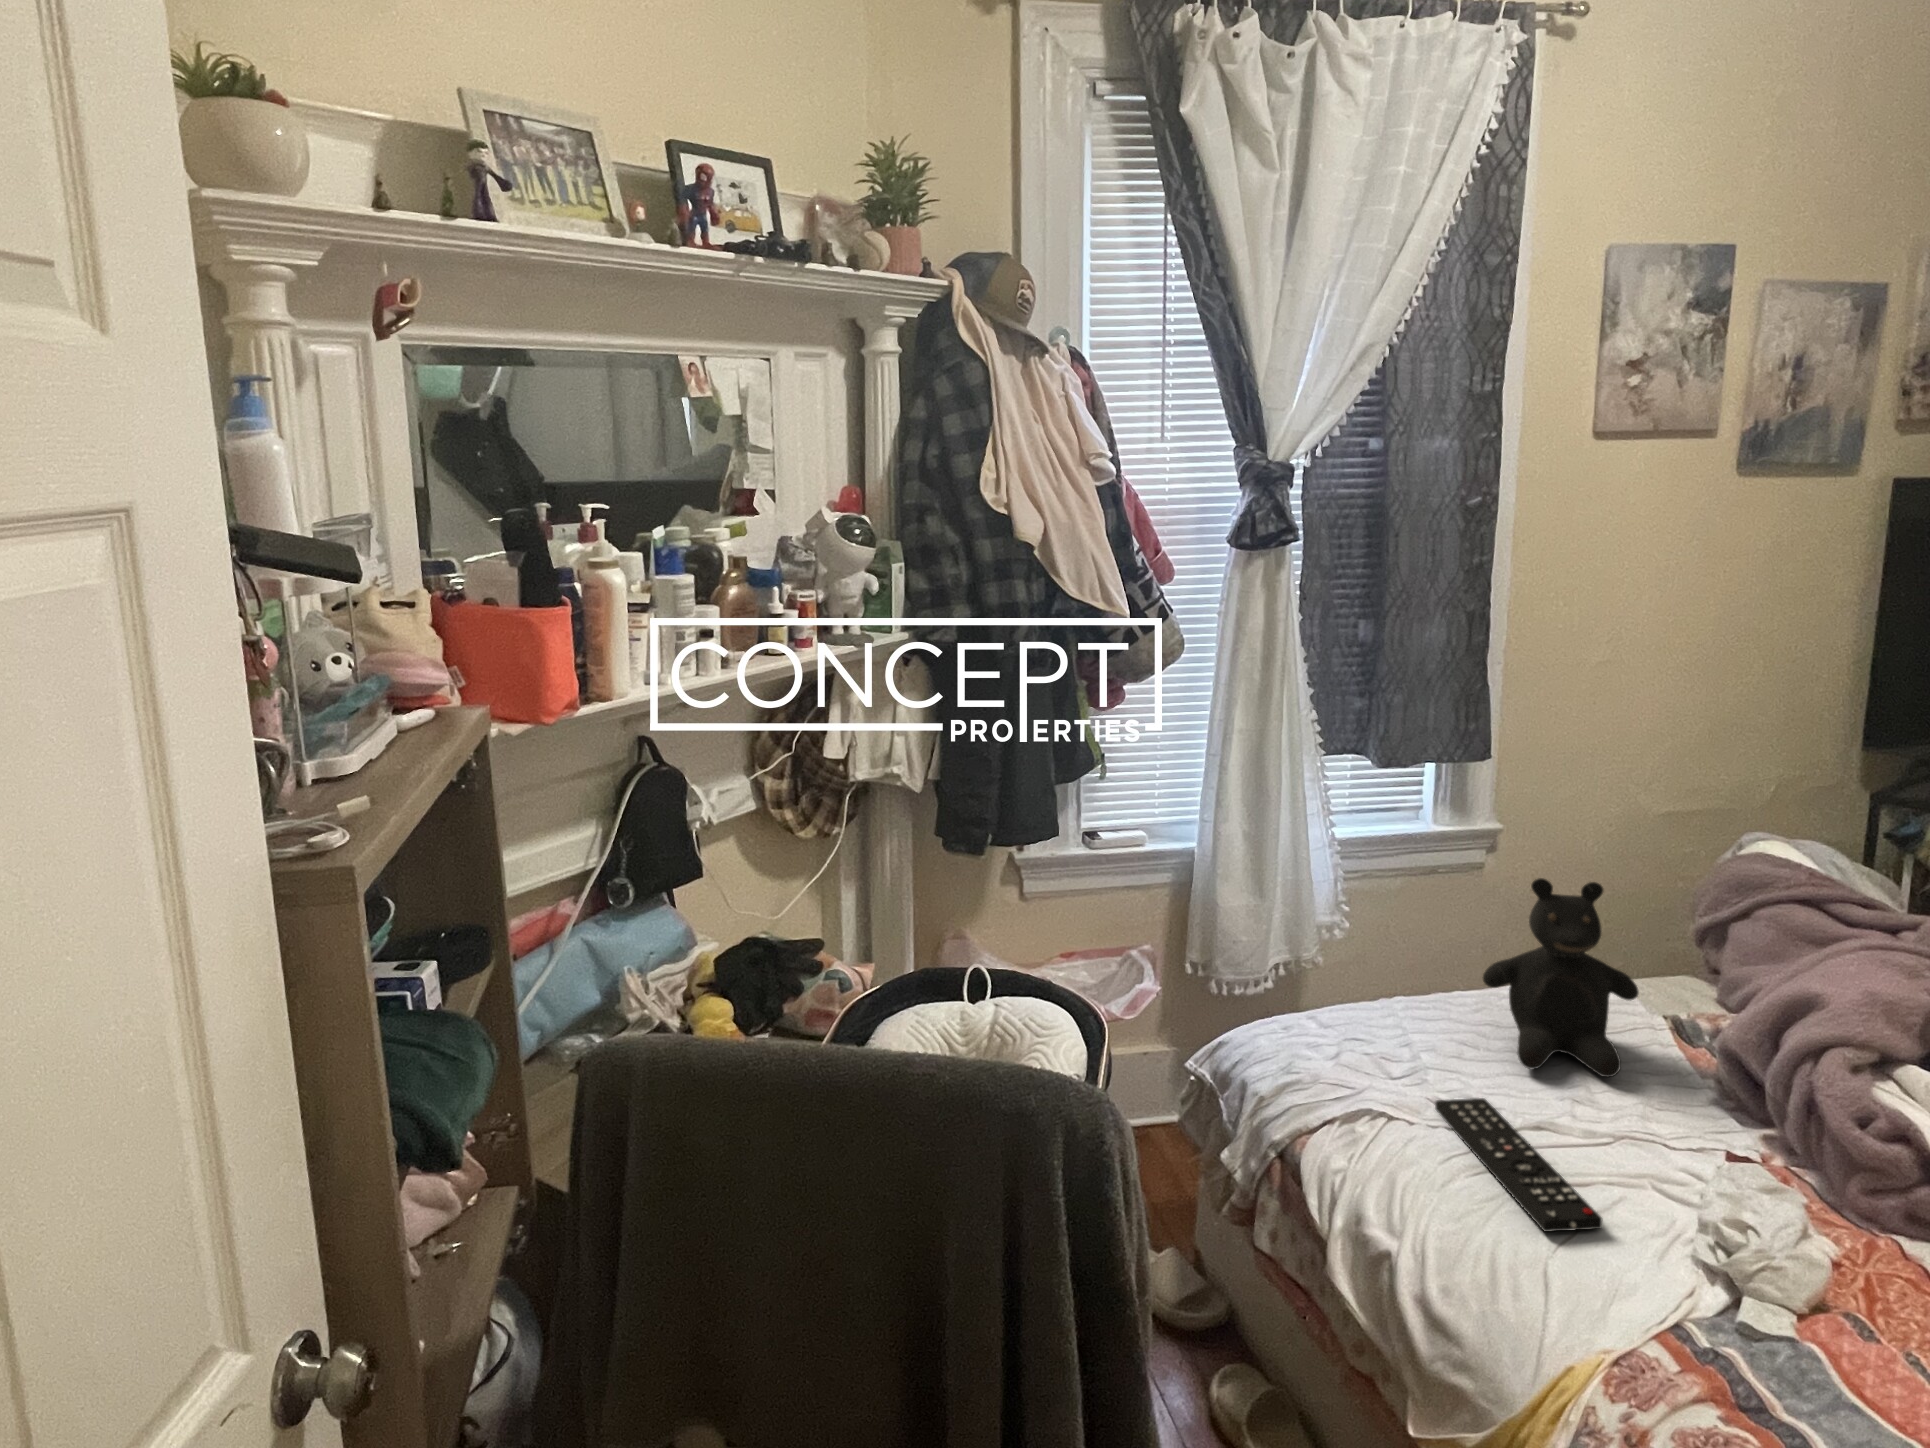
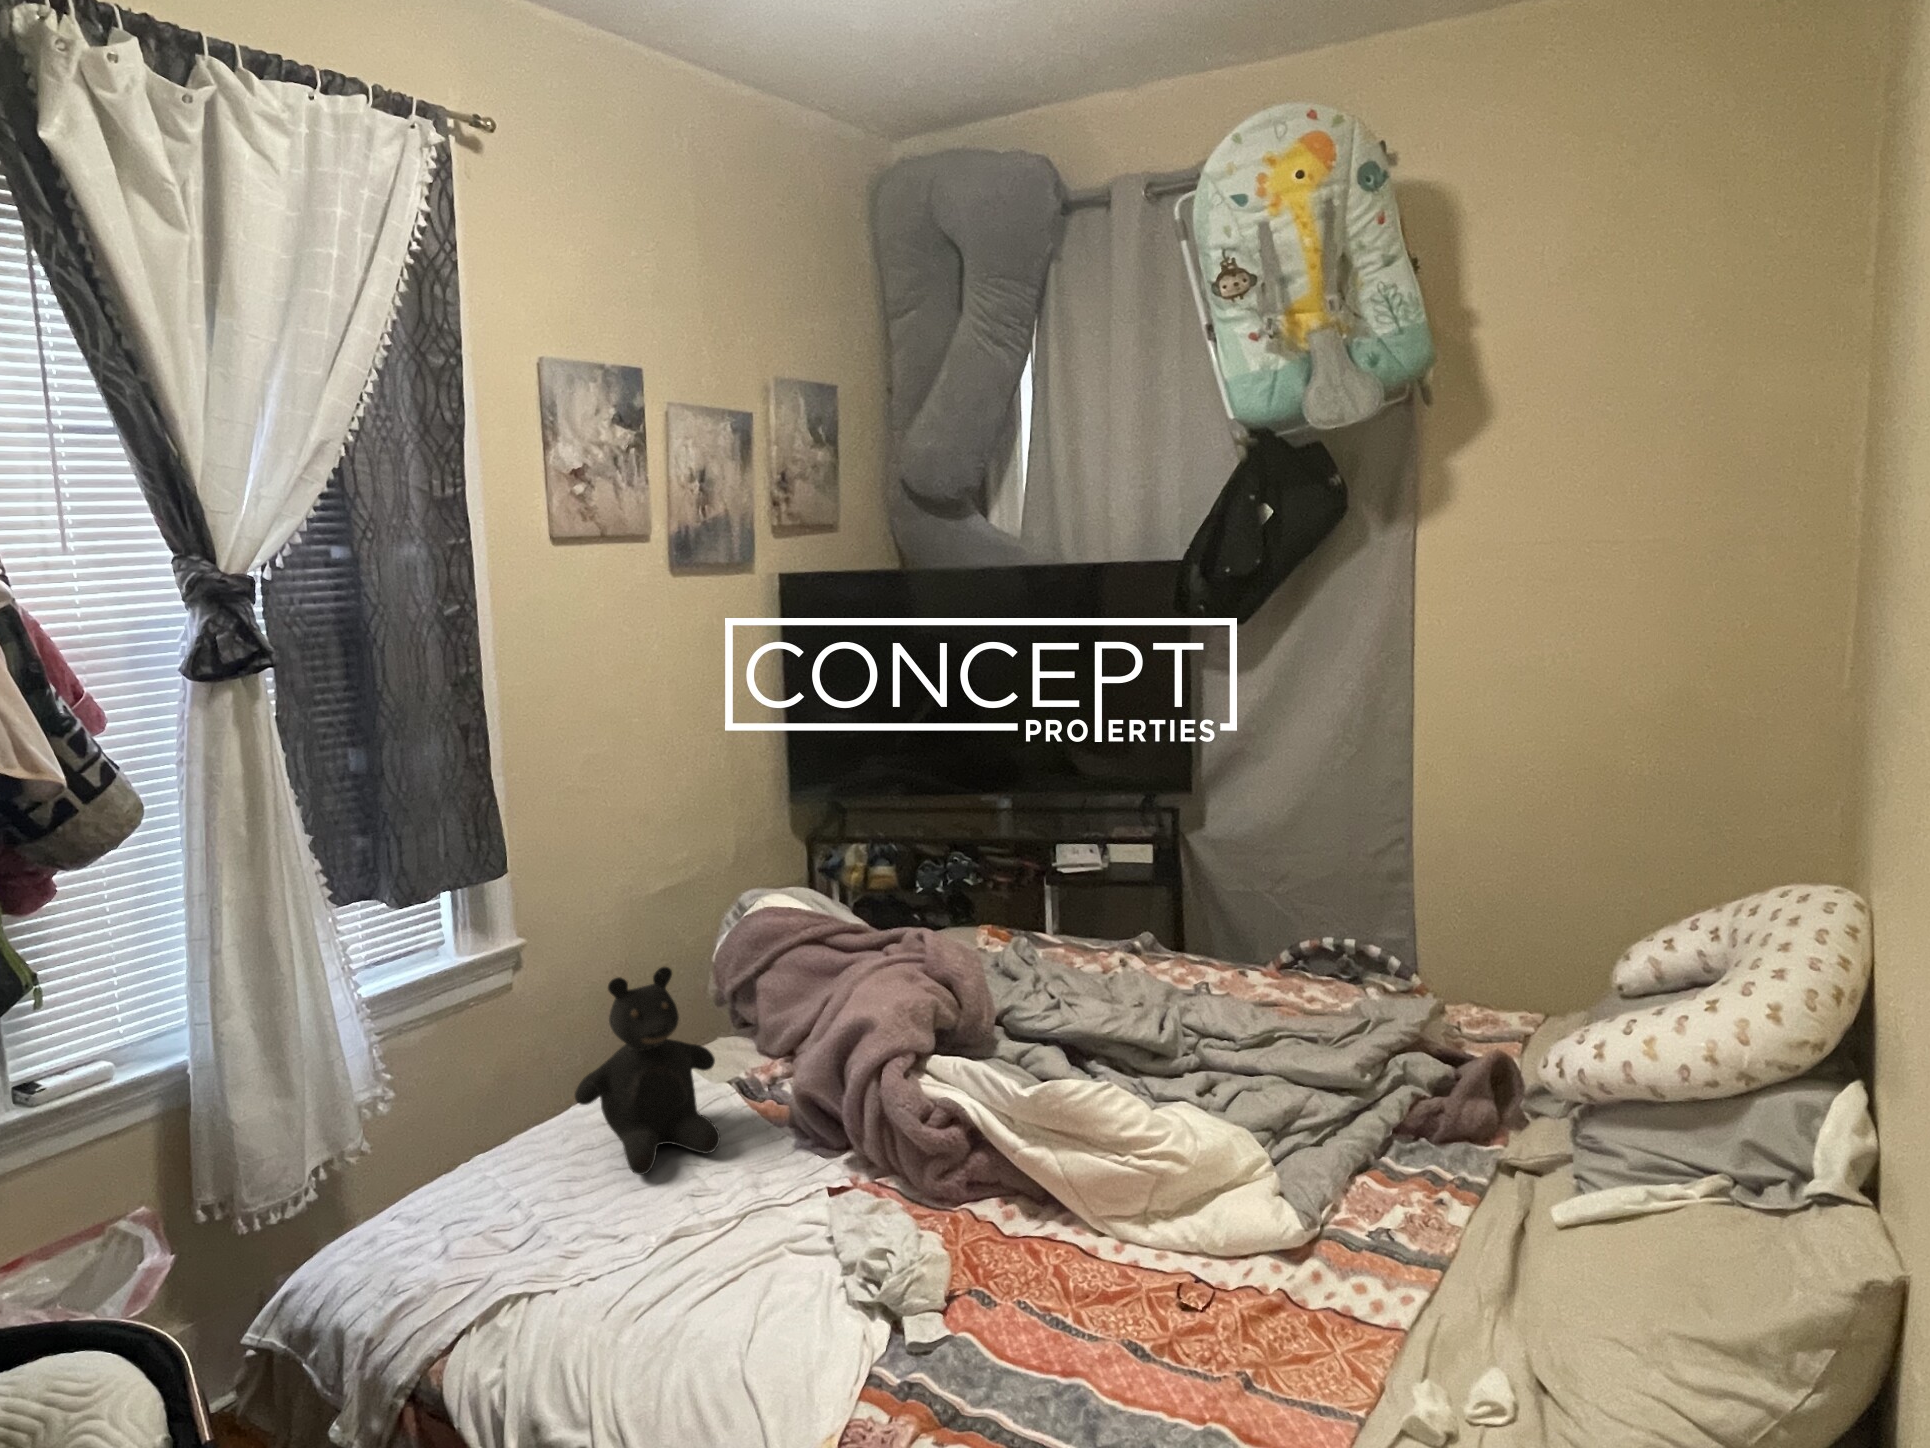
remote control: present [1435,1098,1602,1232] -> none [569,1227,773,1347]

